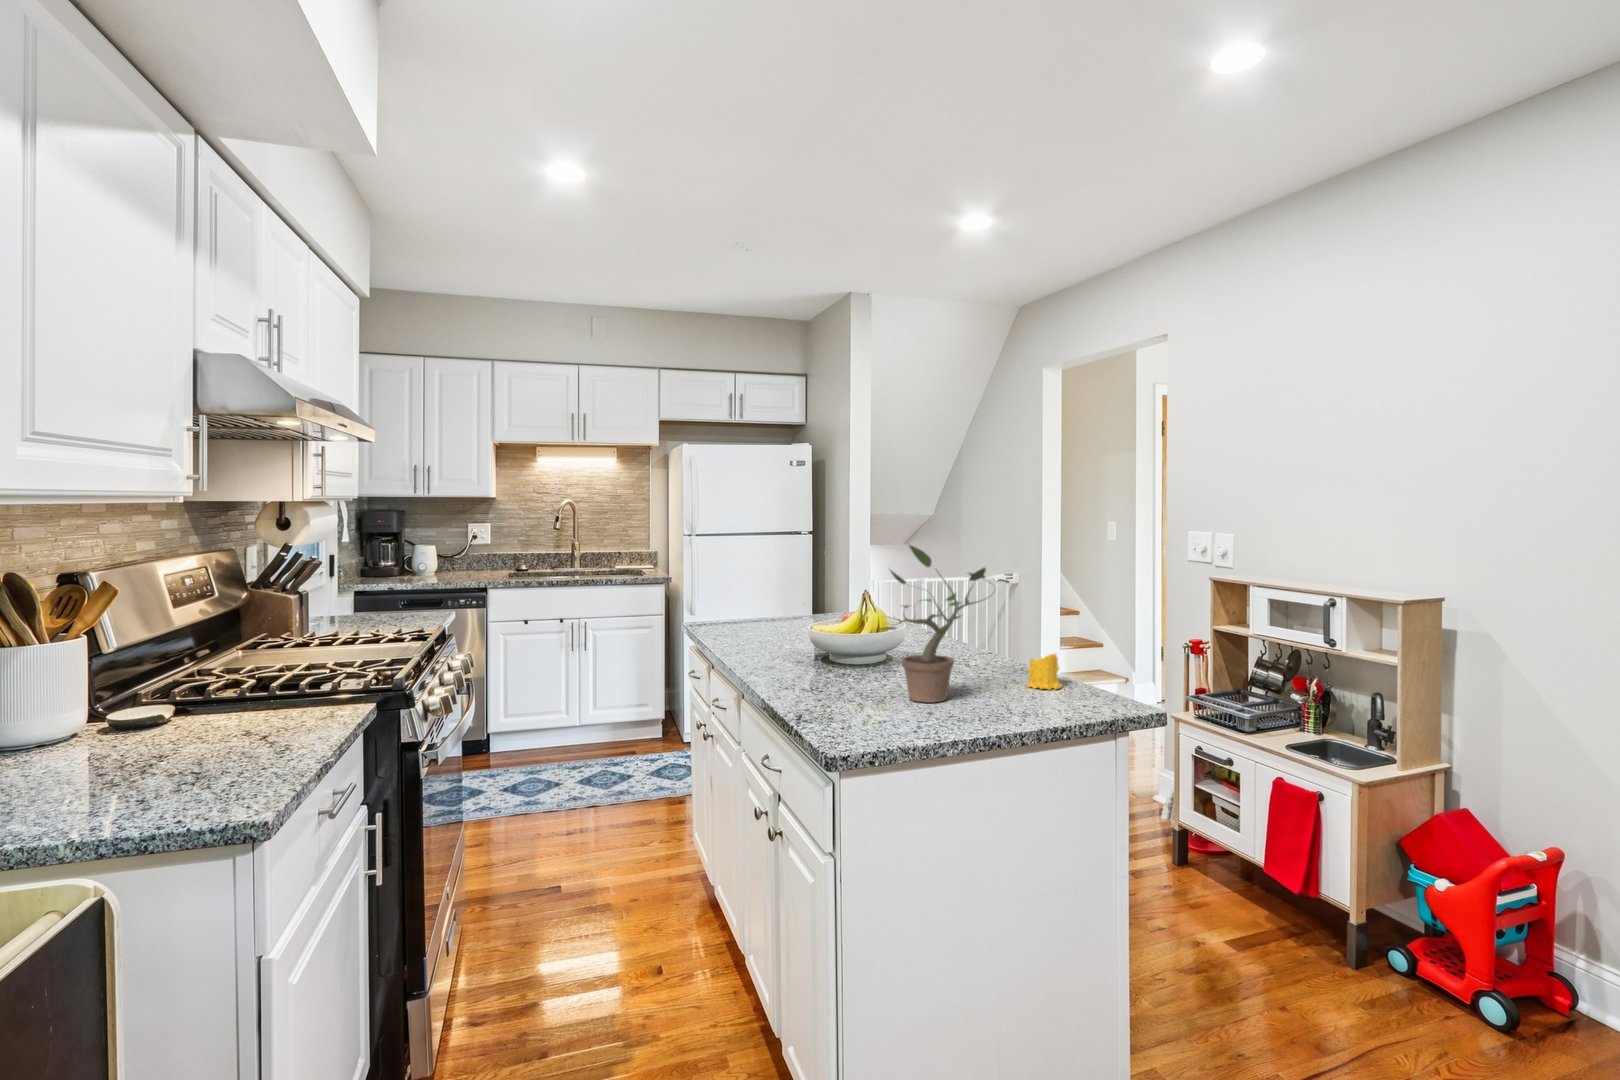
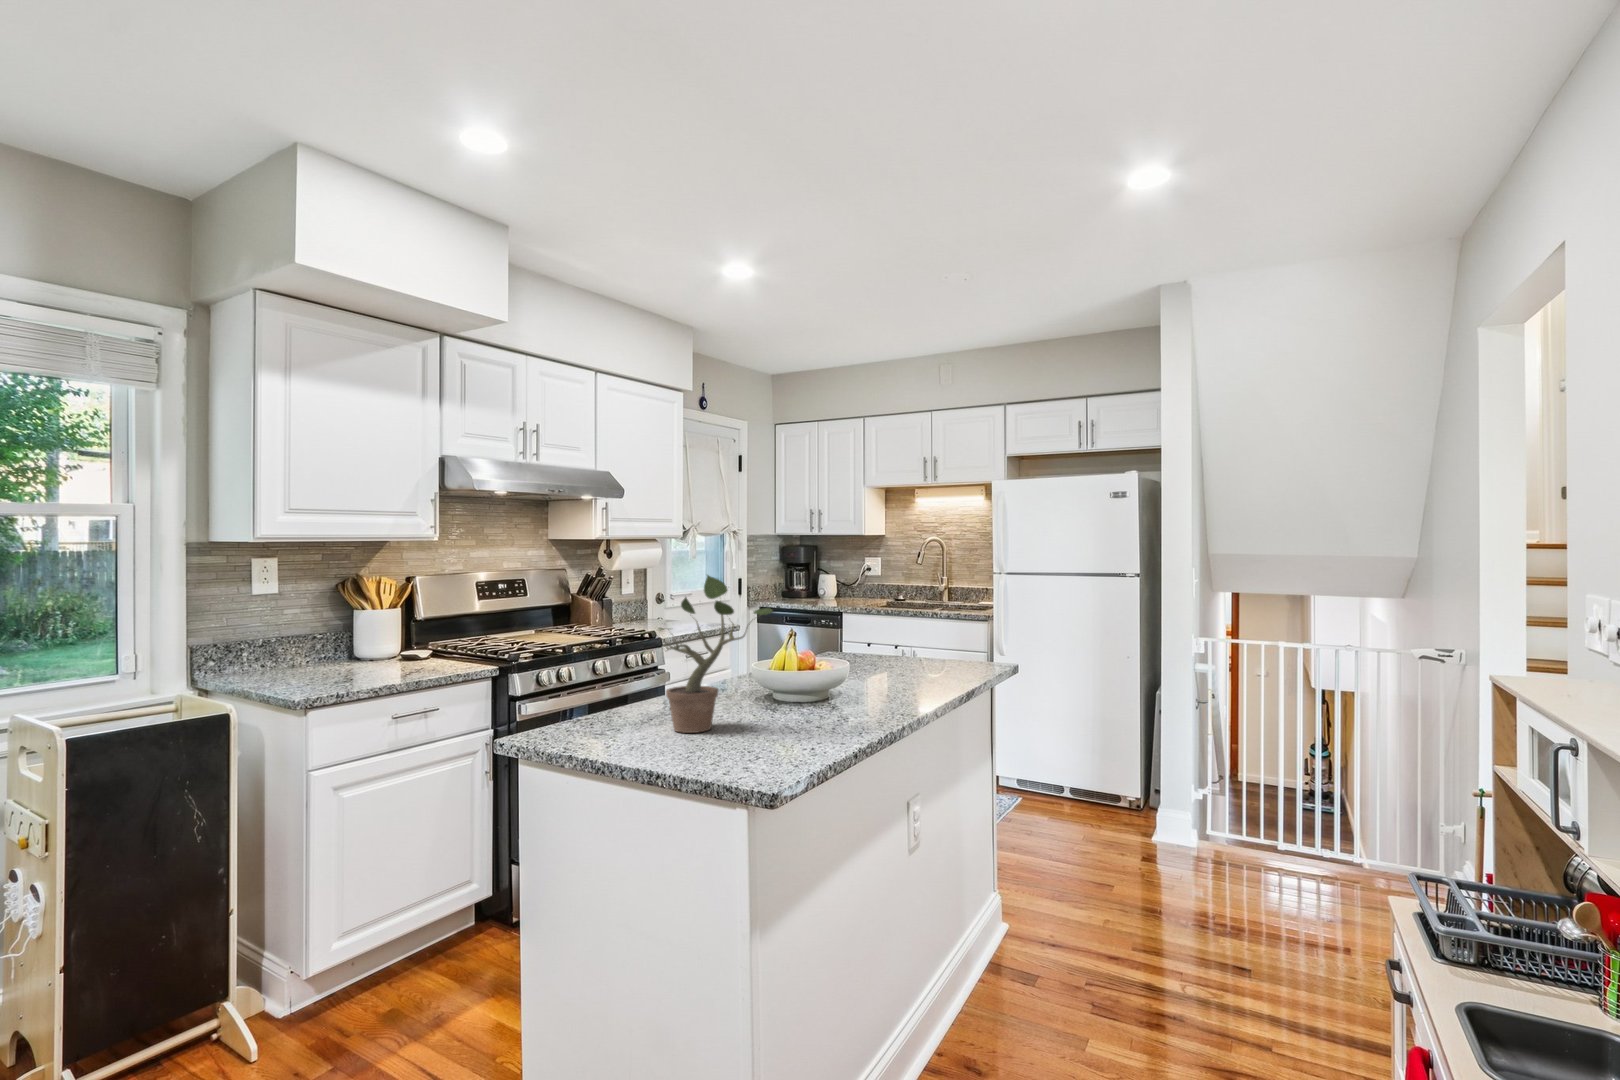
candle: present [1027,653,1062,690] -> none [792,702,838,747]

